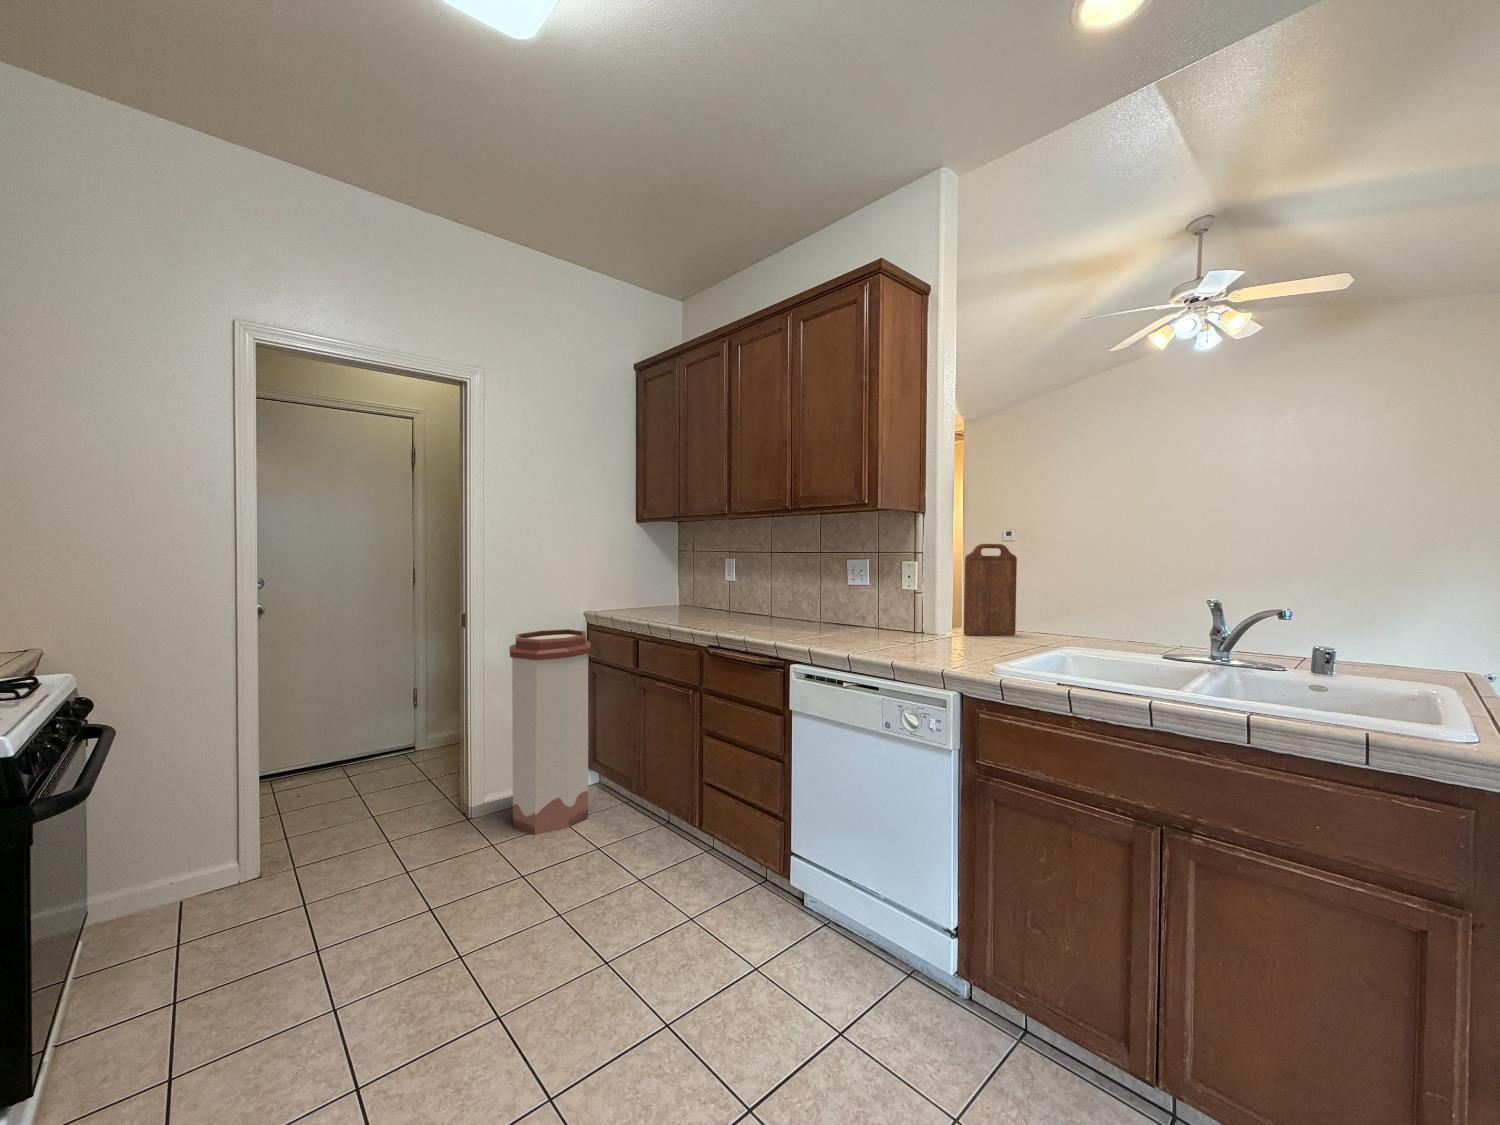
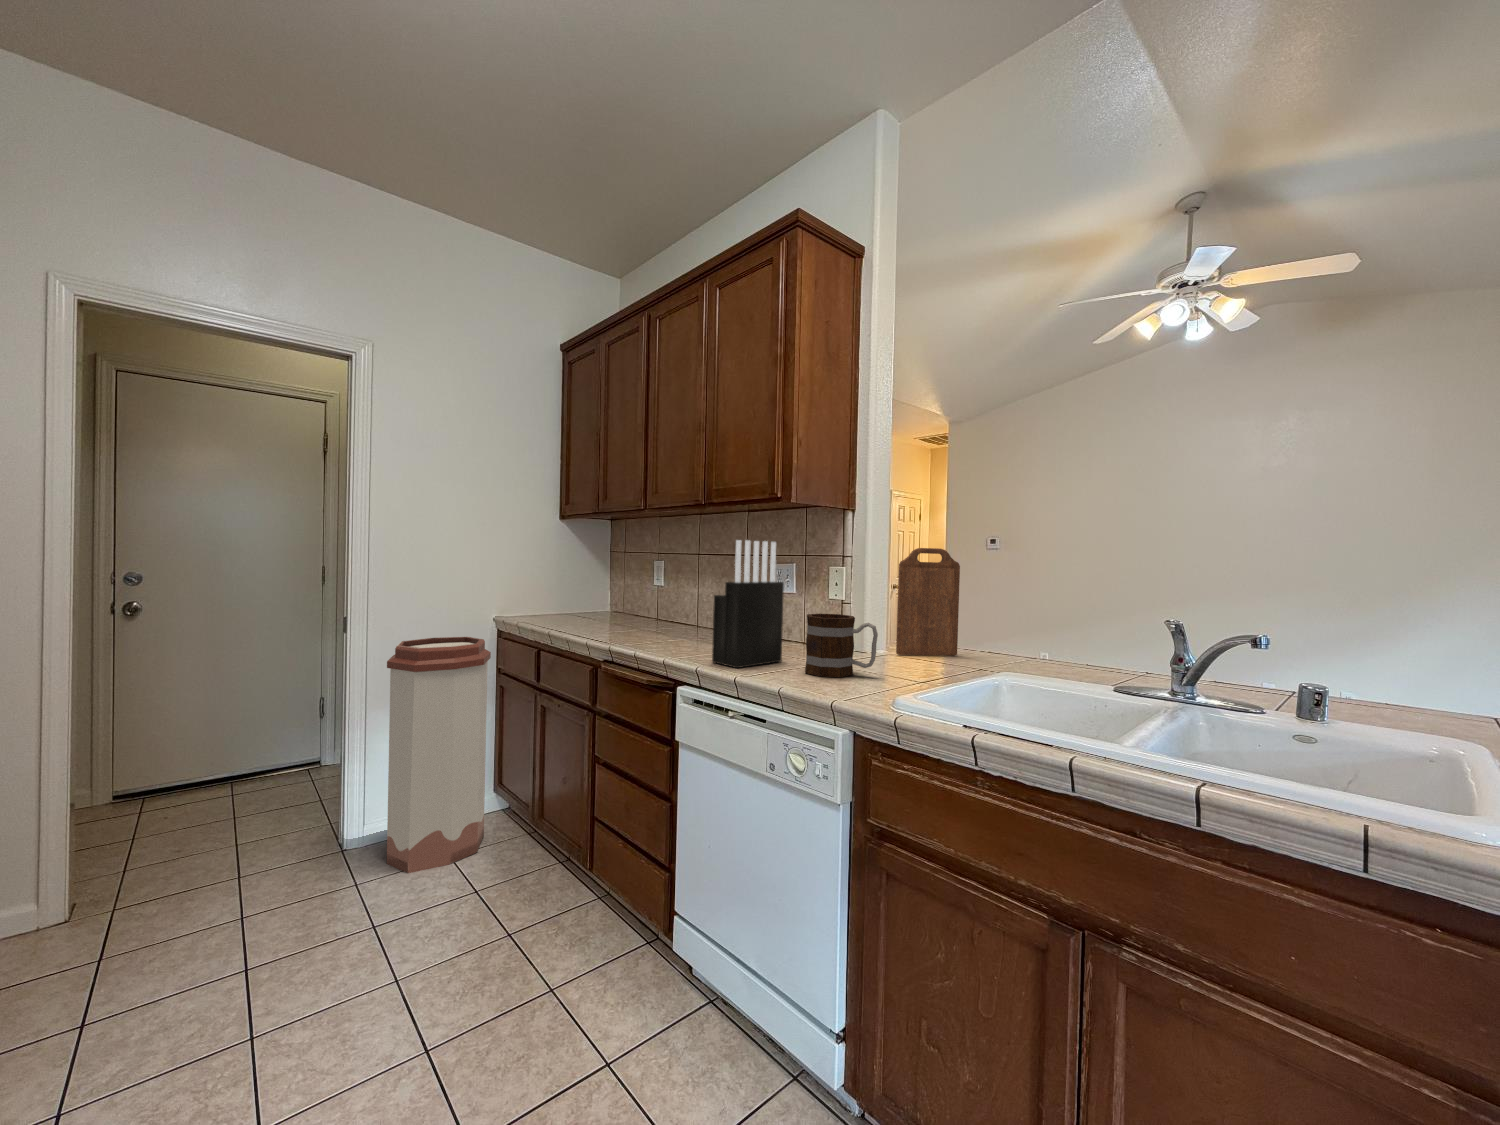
knife block: none [819,541,876,648] -> present [712,540,784,668]
mug: none [900,601,964,653] -> present [805,613,878,677]

